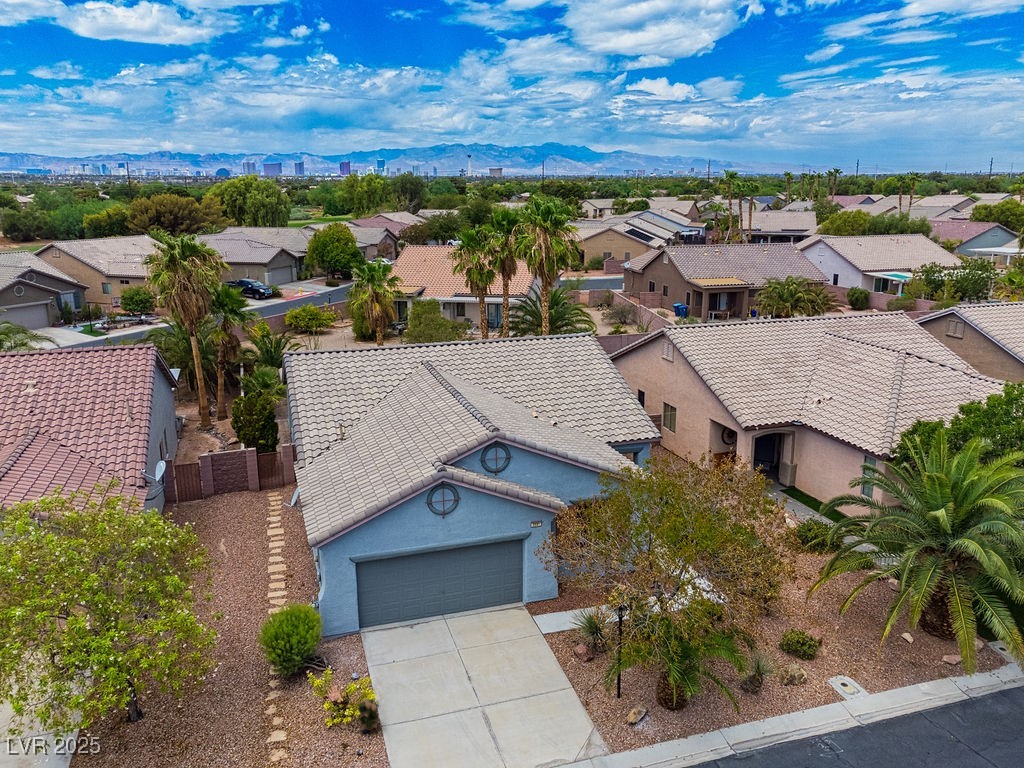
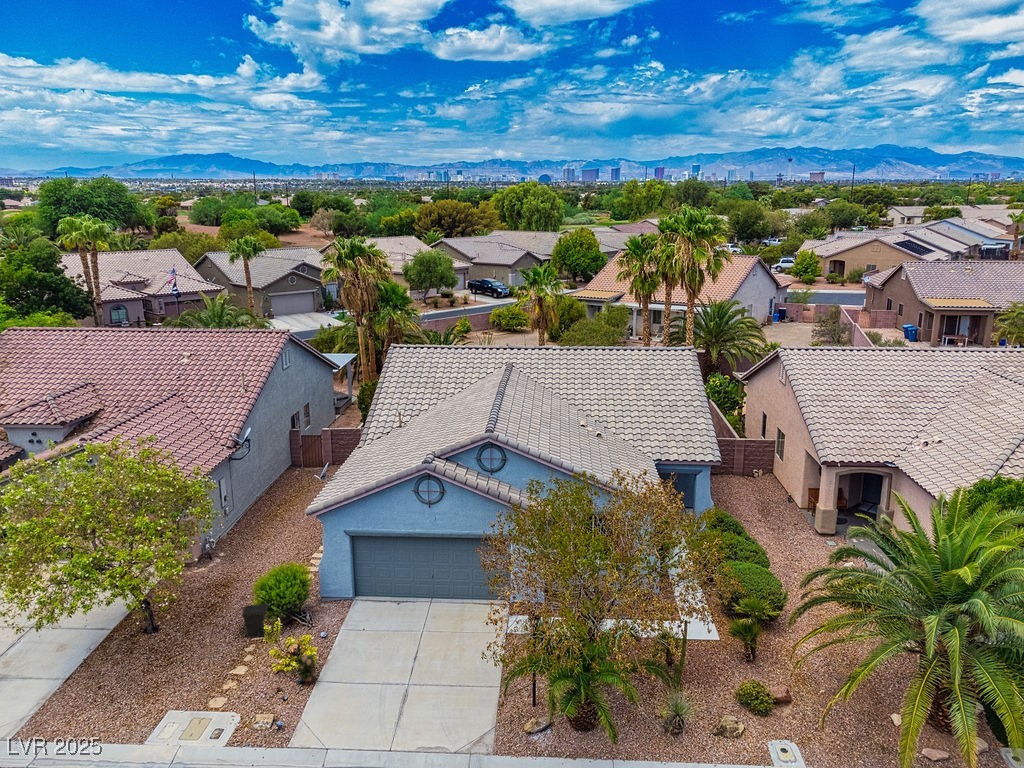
trash can: none [256,653,288,698] -> present [242,603,268,638]

